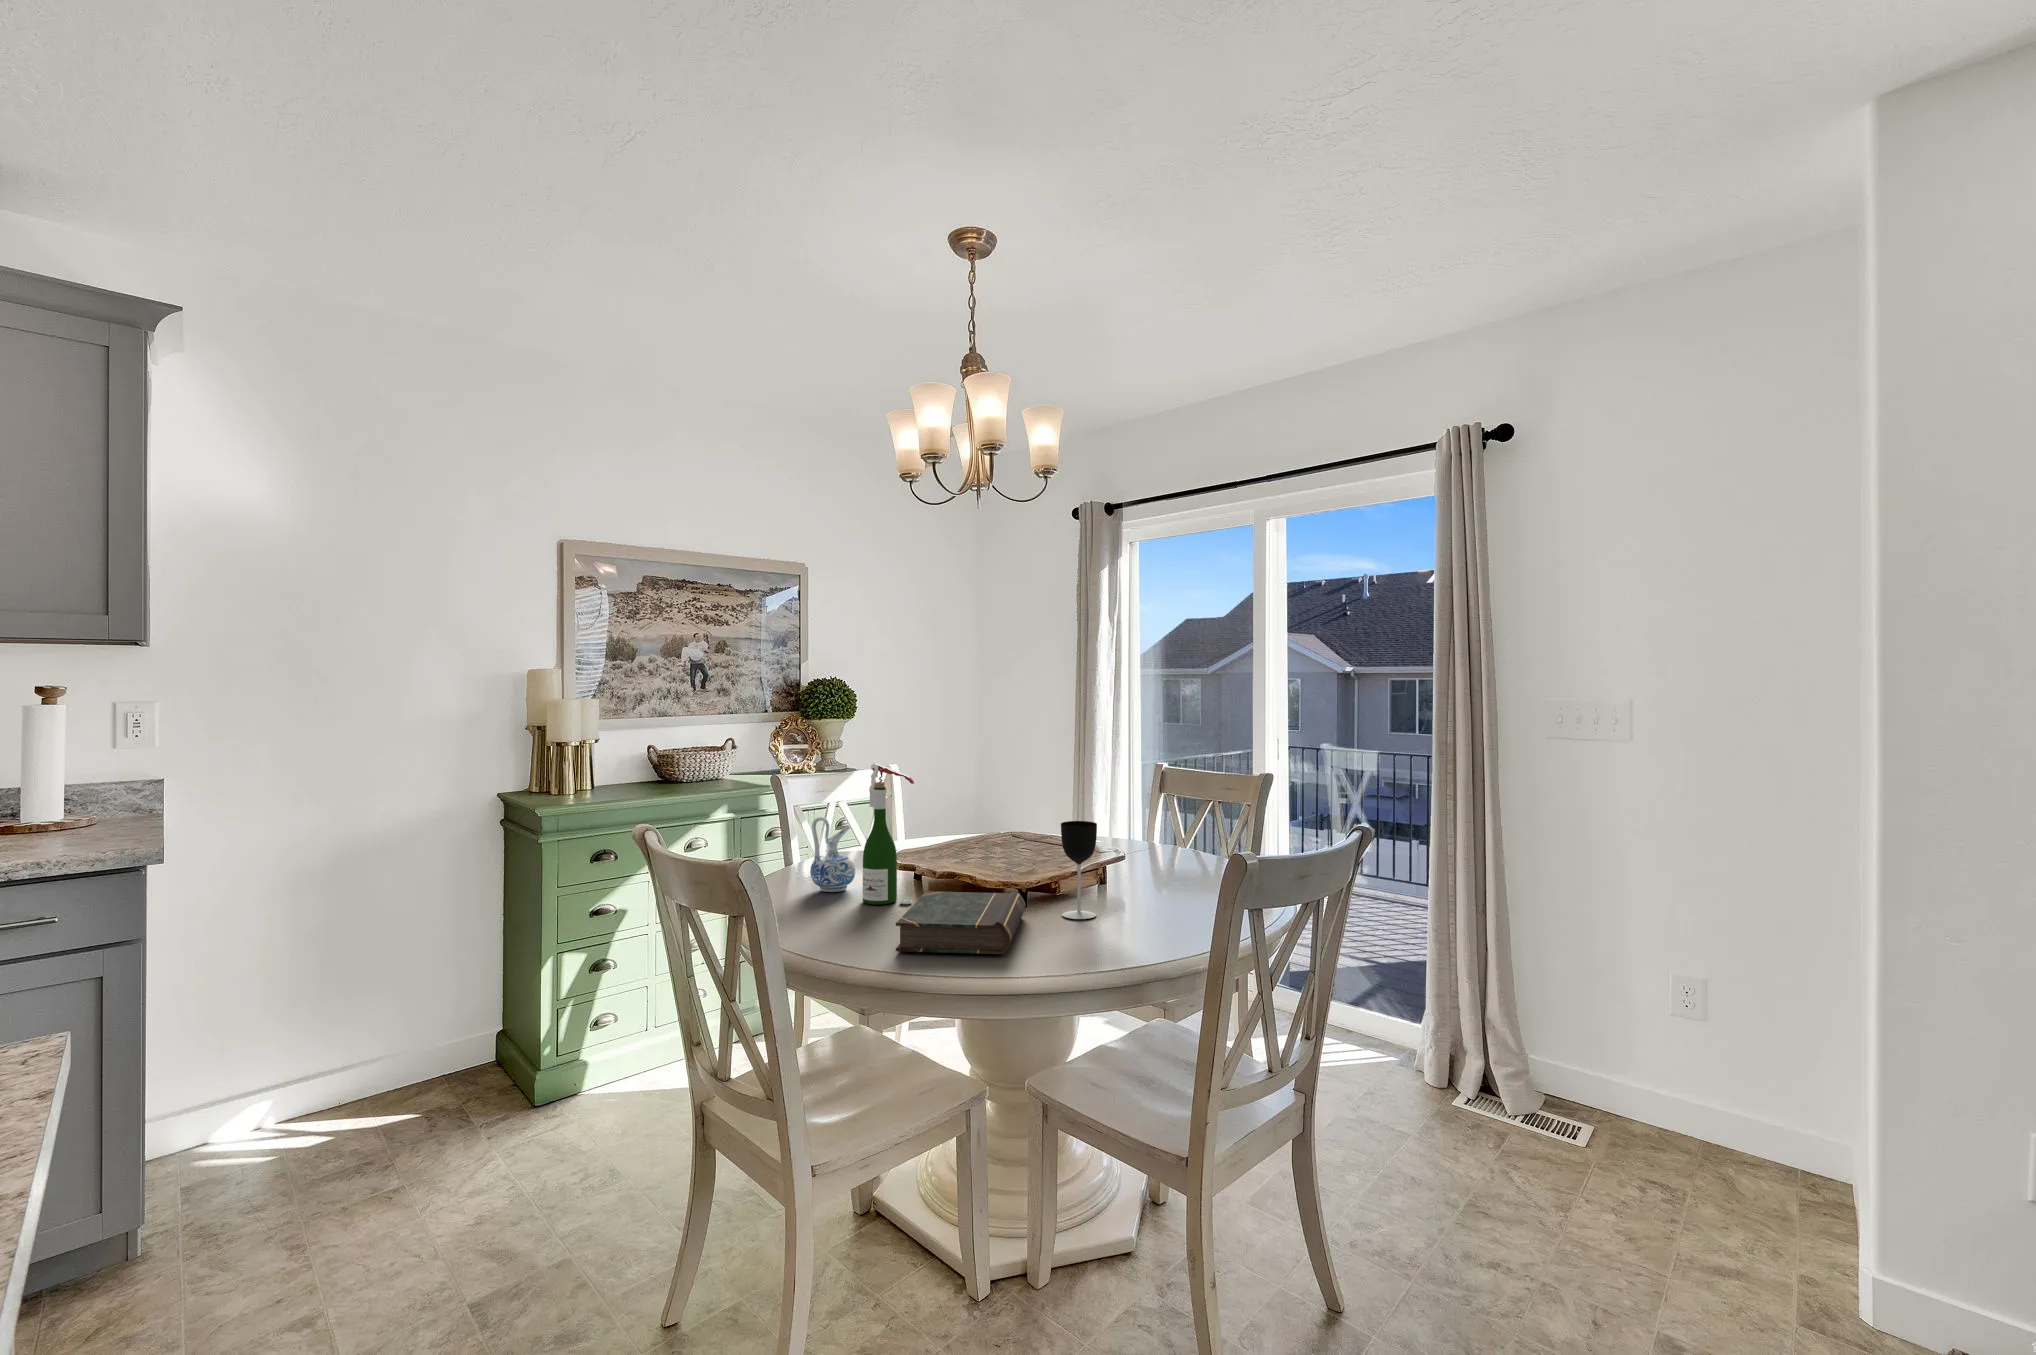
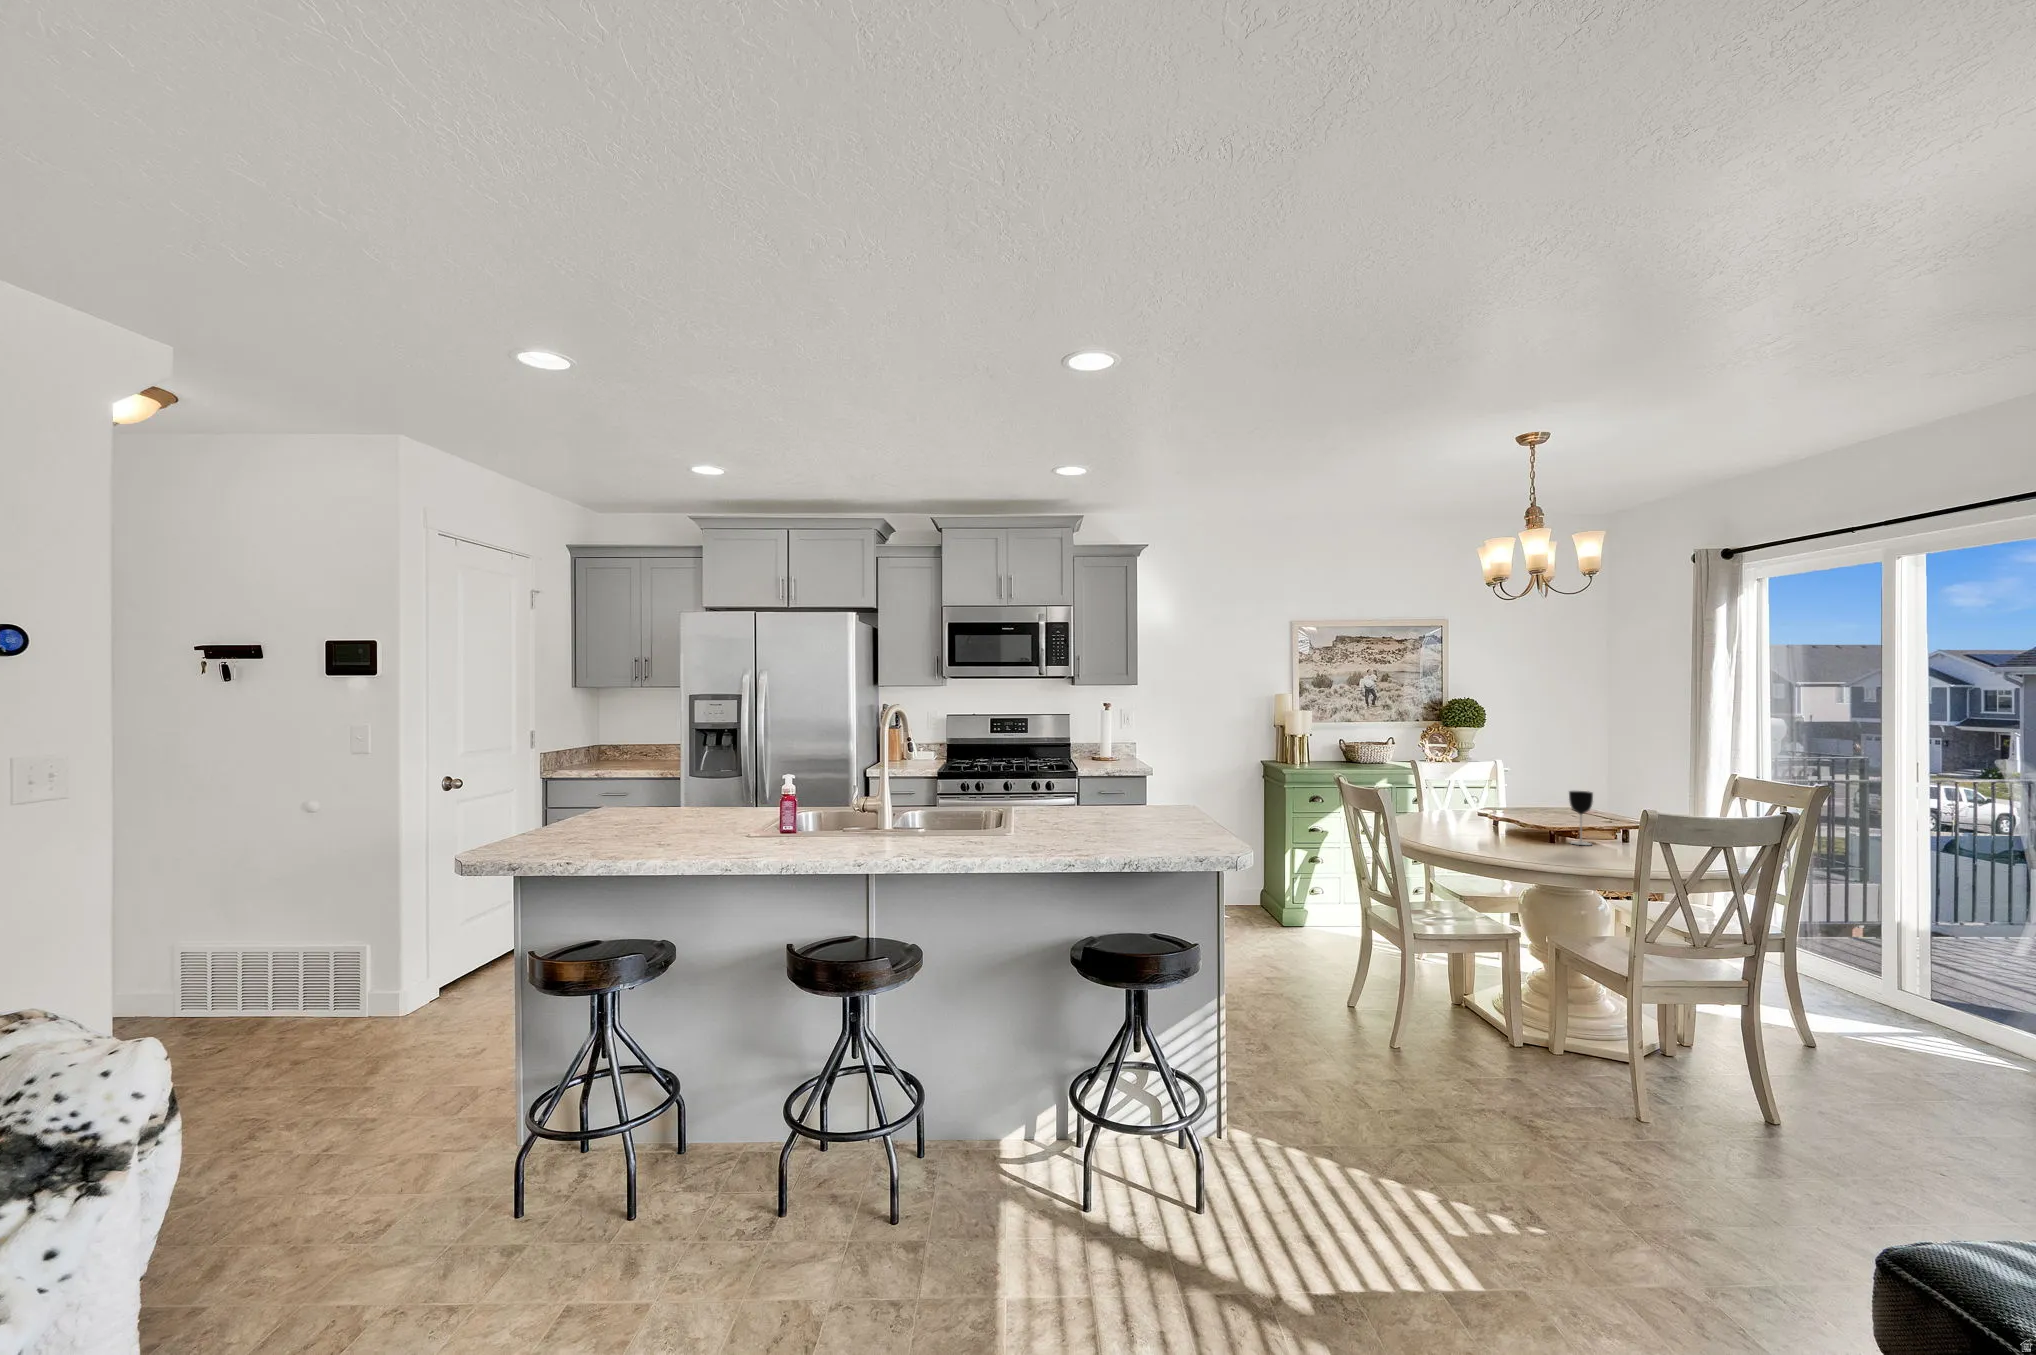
wine bottle: present [863,763,914,905] -> none [1453,752,1483,829]
ceramic pitcher: present [810,817,855,892] -> none [1426,780,1452,820]
book: present [896,891,1026,954] -> none [1459,821,1546,849]

